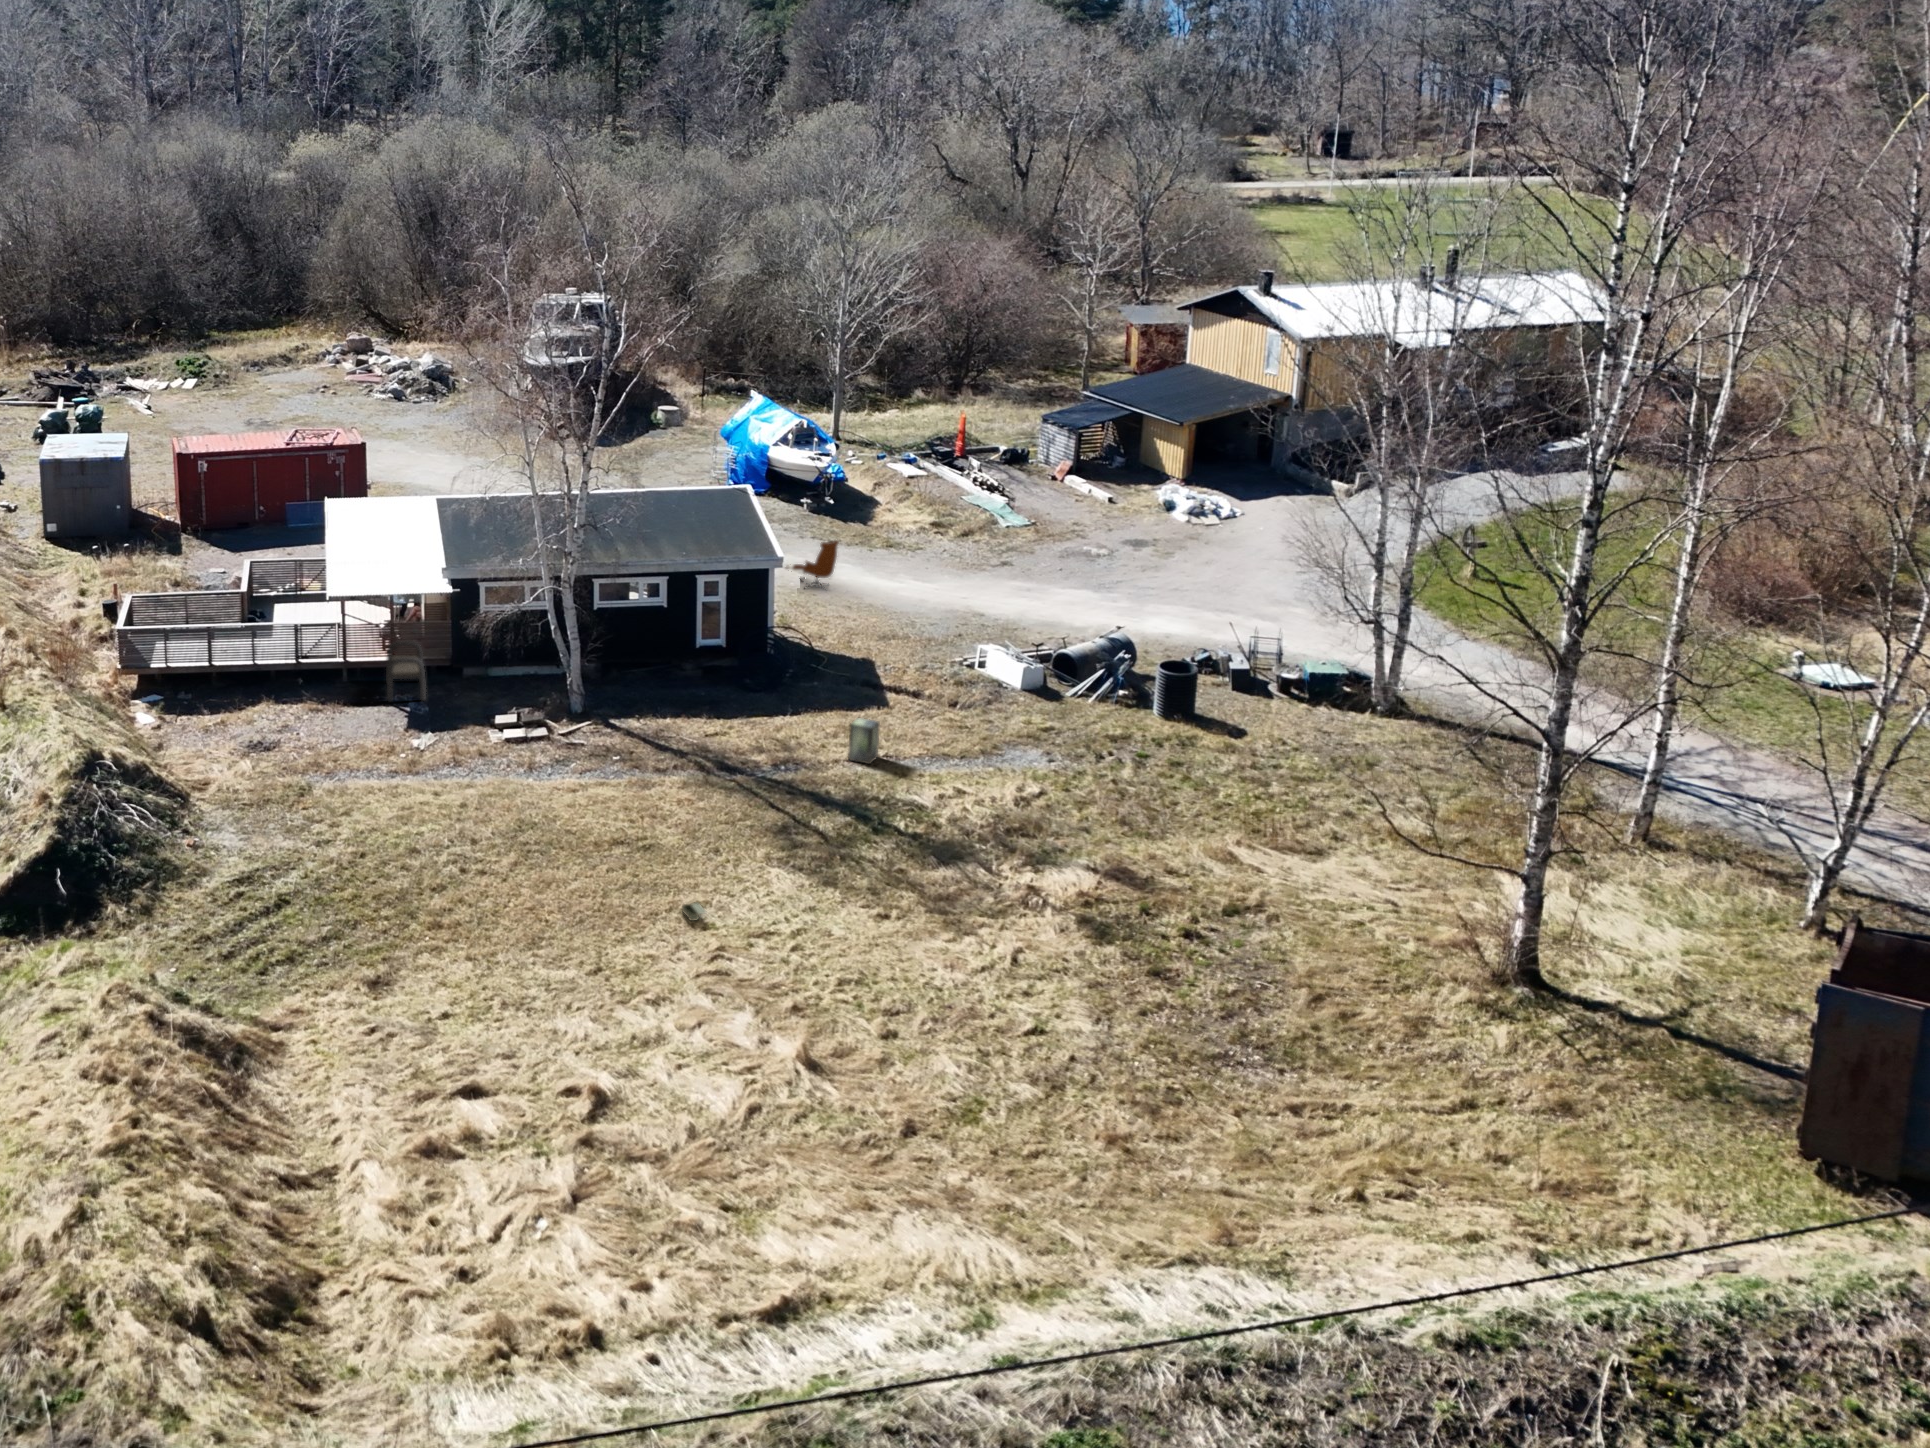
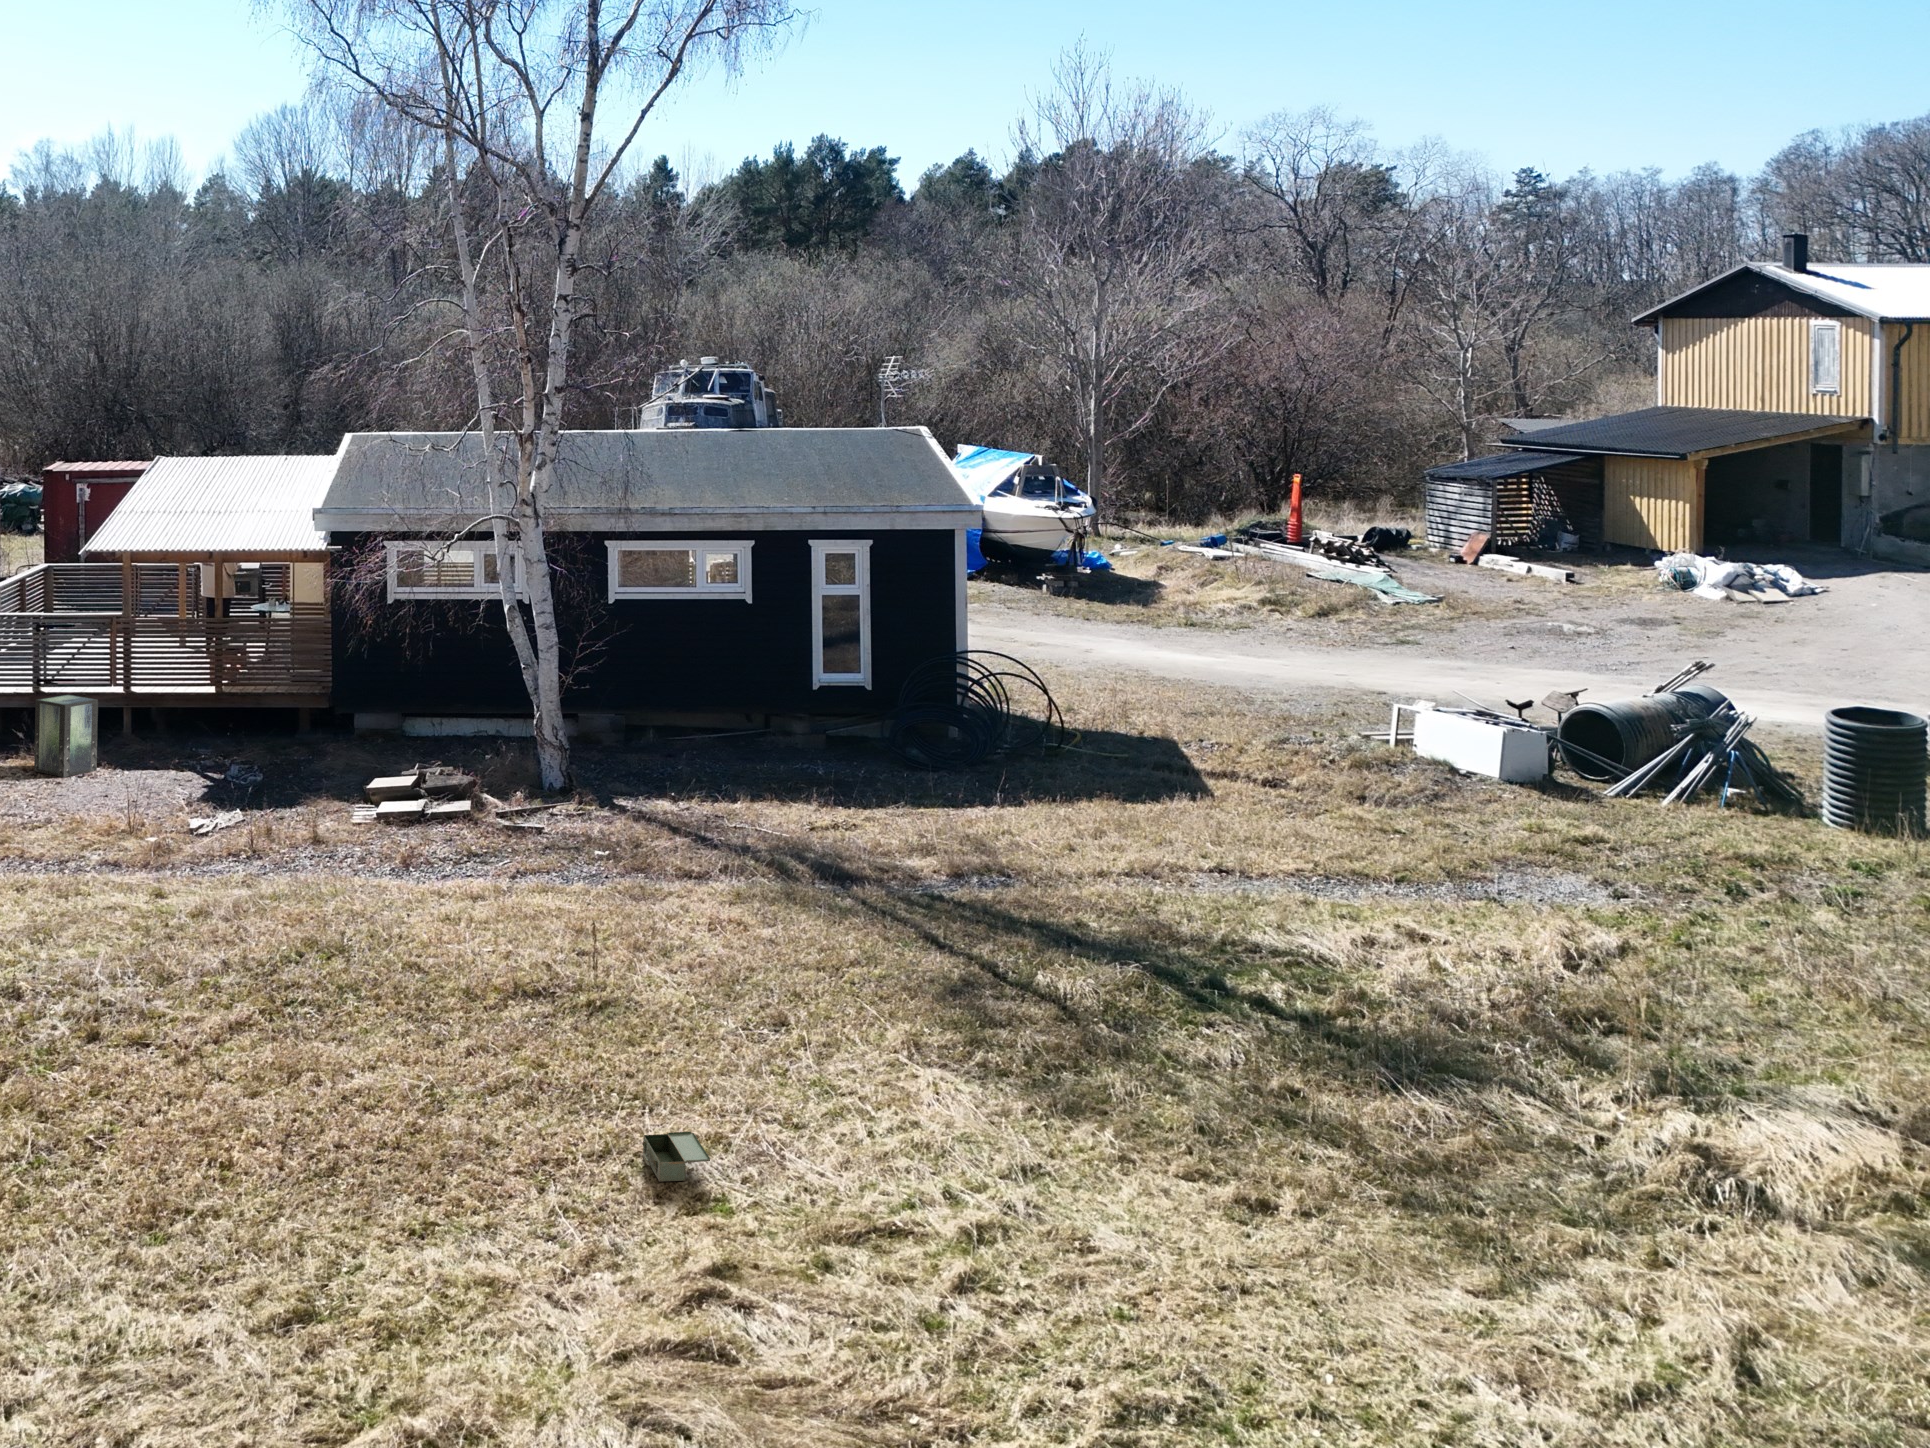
lounge chair: present [792,541,839,588] -> none [998,568,1095,662]
bench: present [386,641,426,701] -> none [176,650,270,757]
storage box: present [848,718,880,764] -> present [34,695,98,777]

